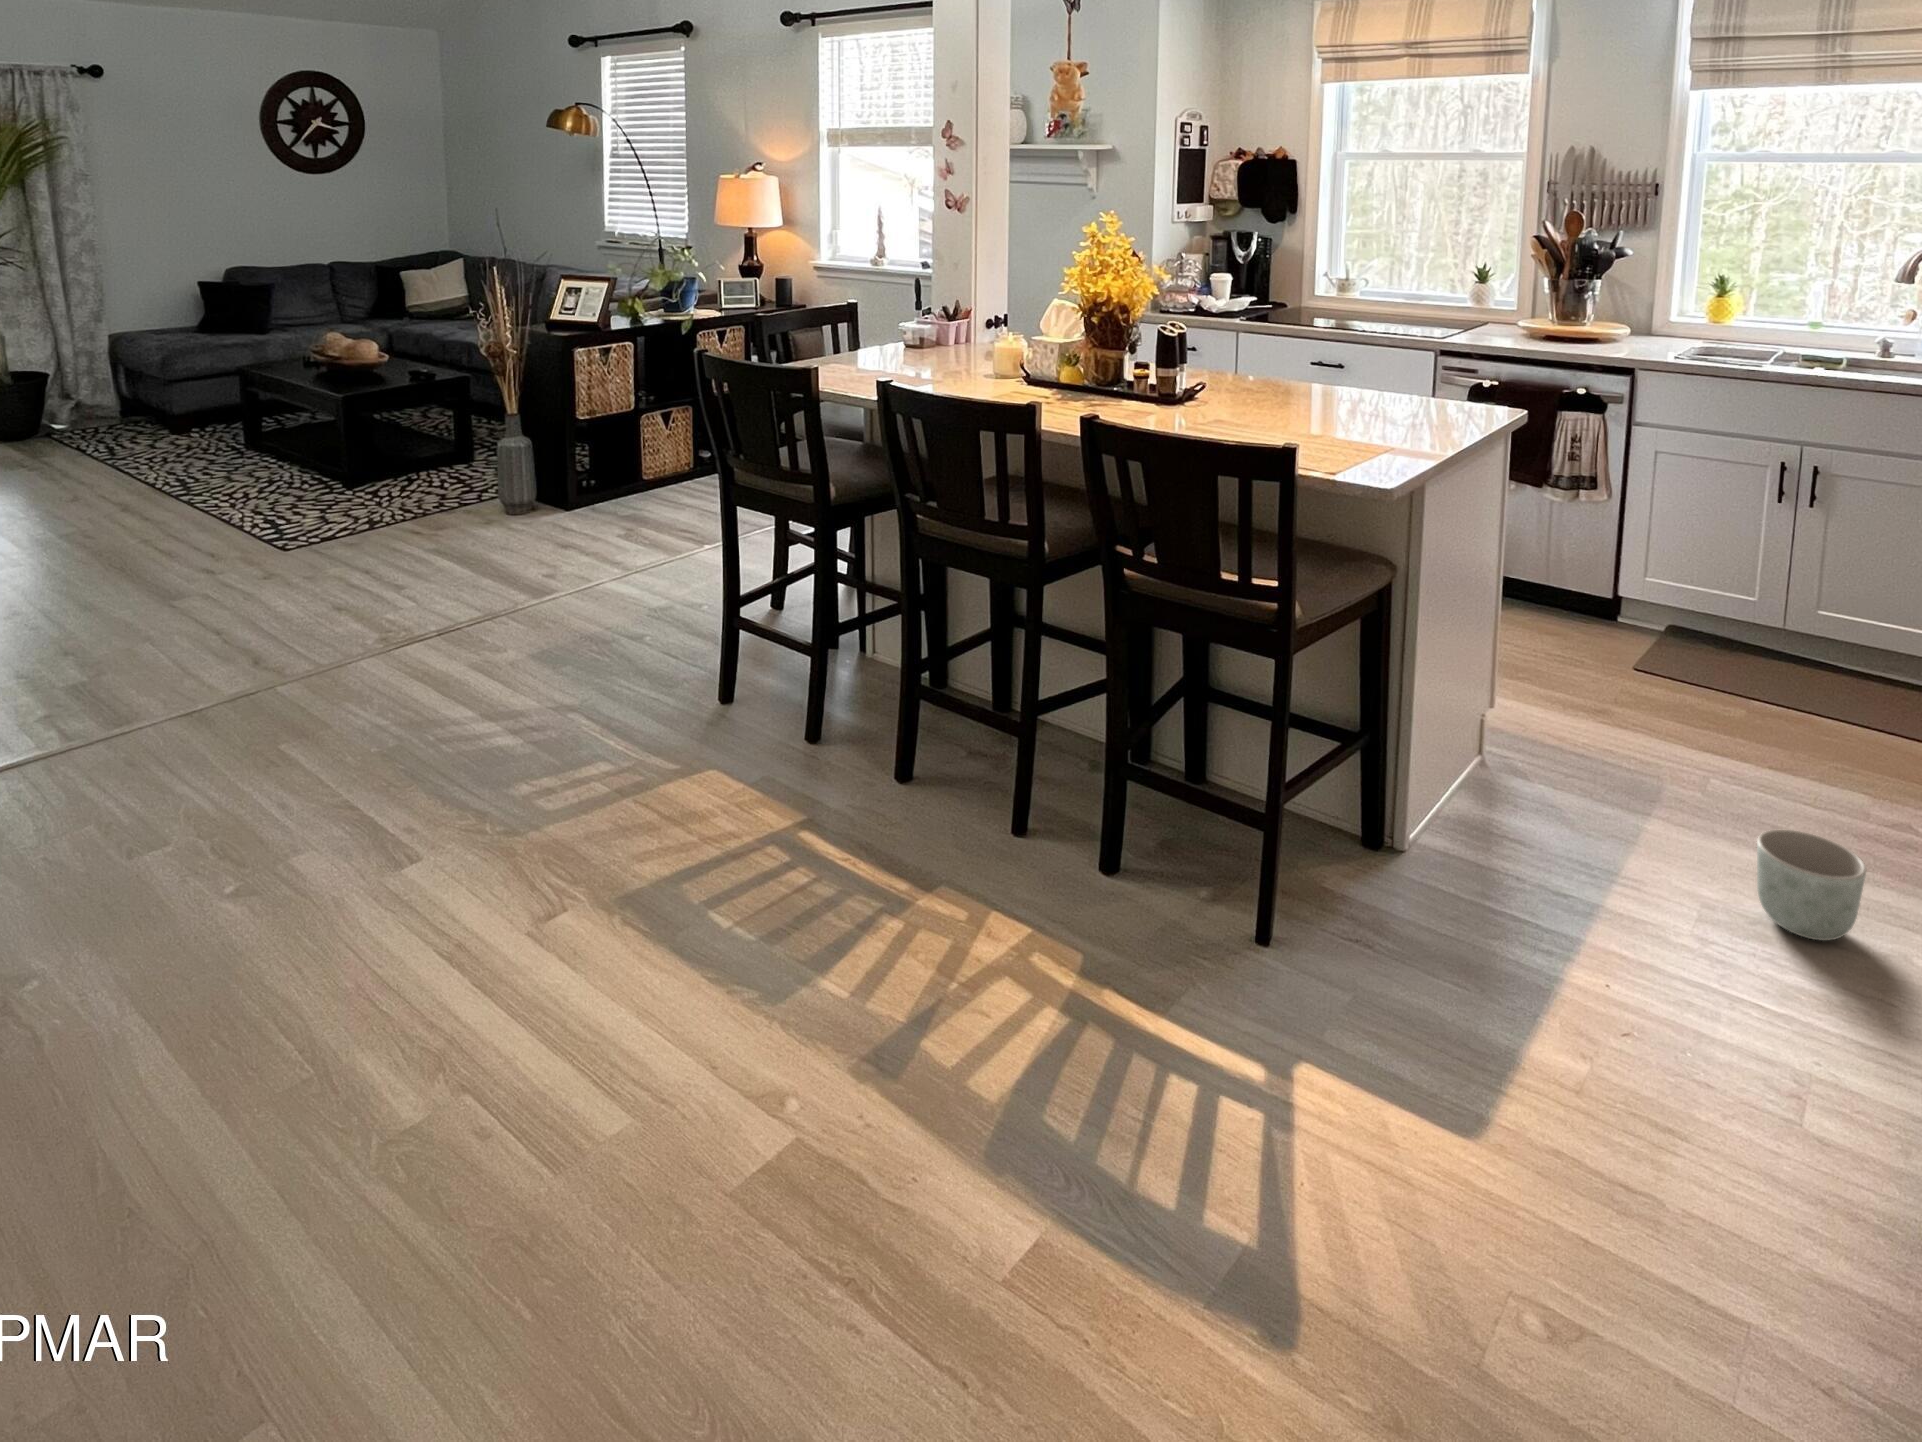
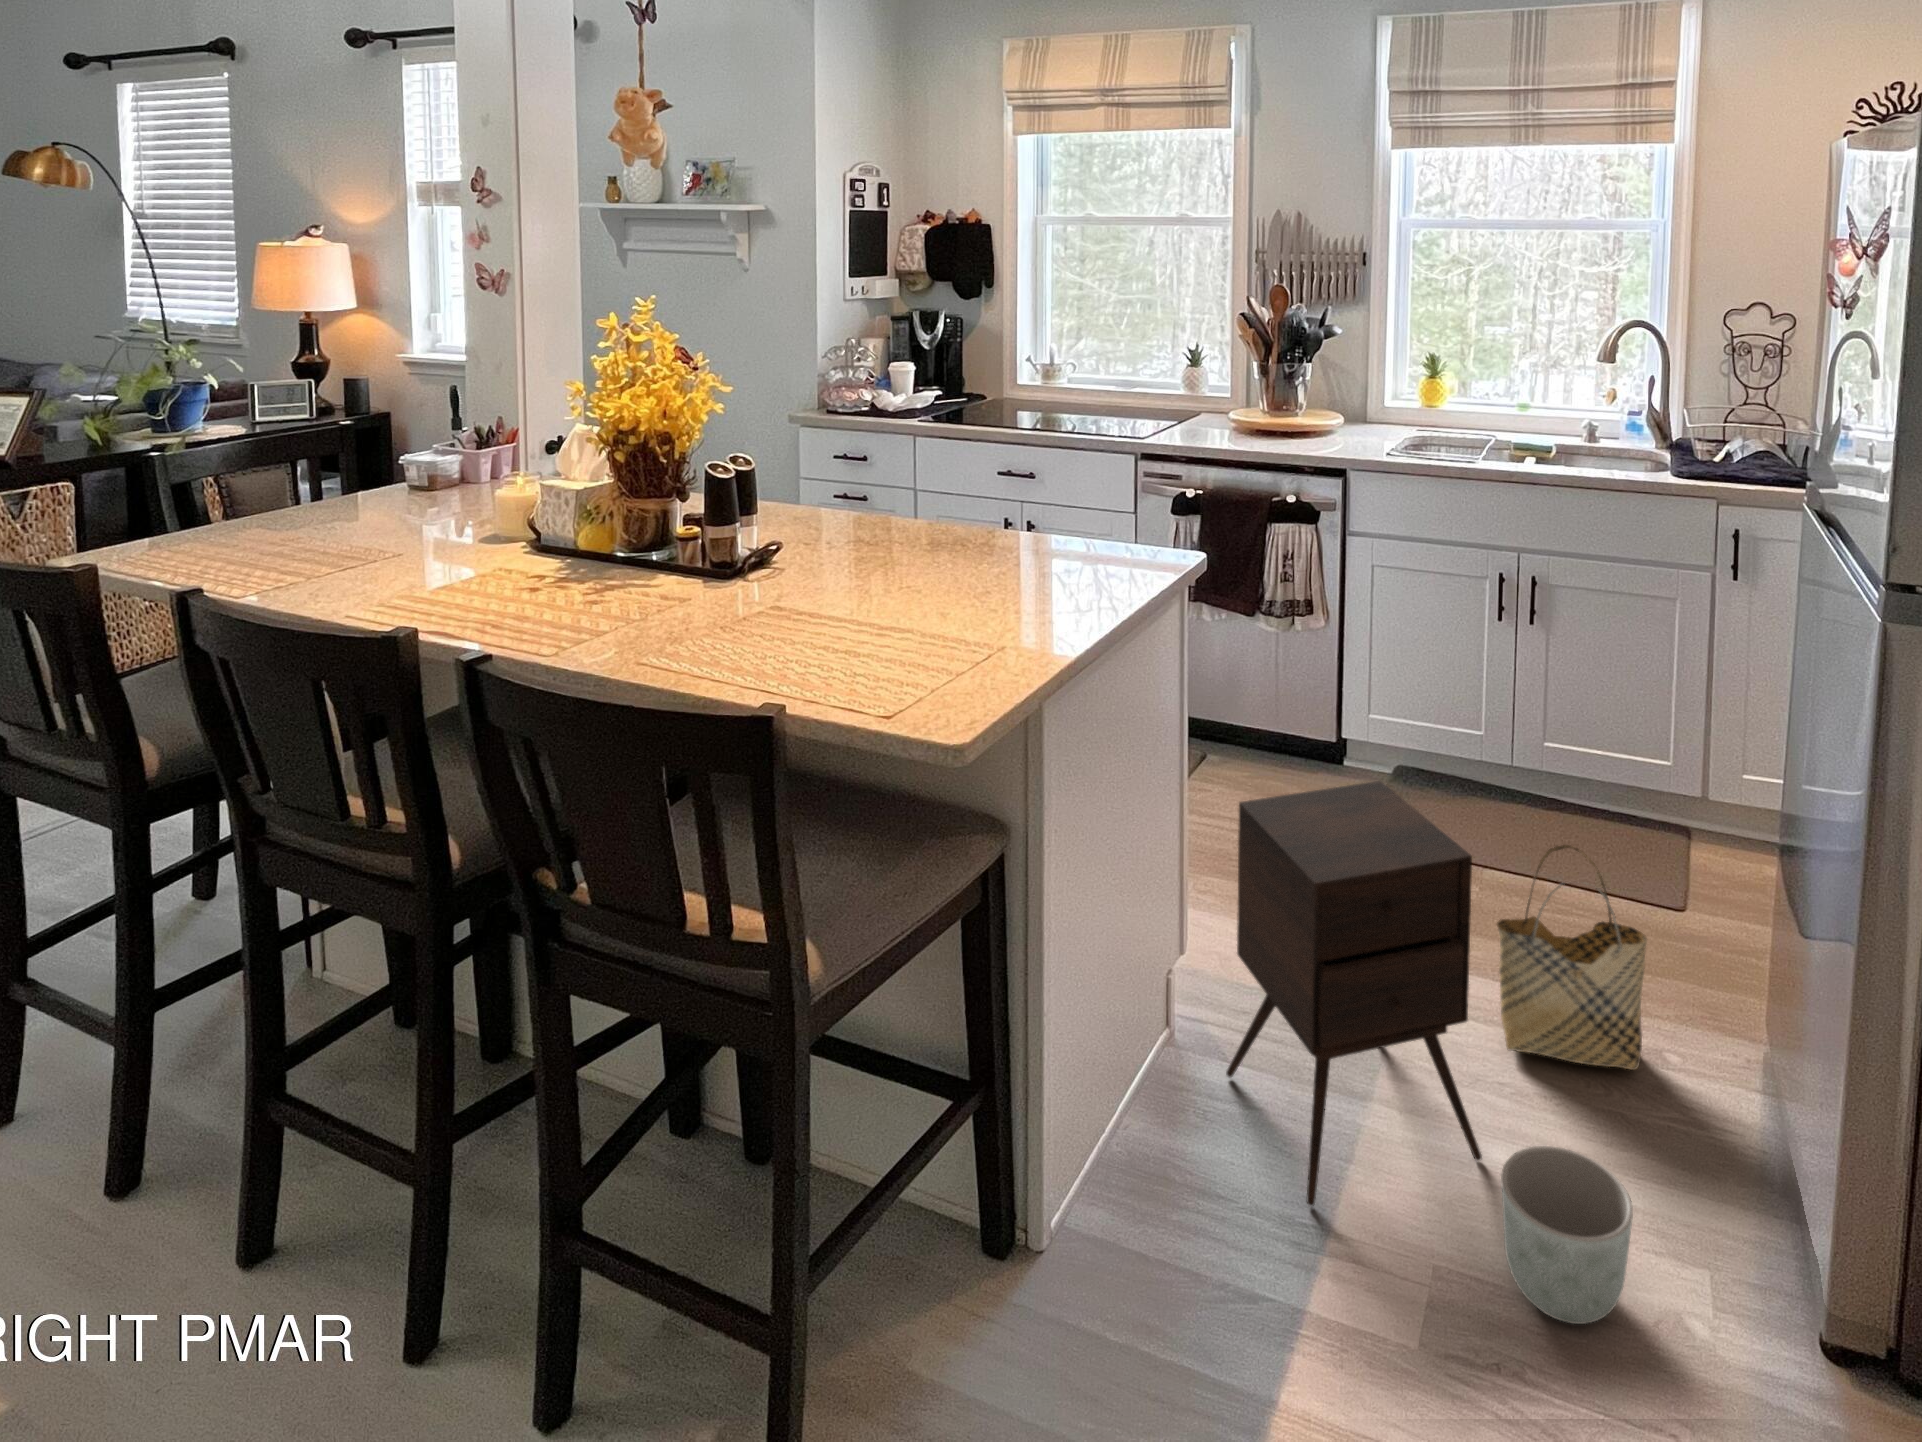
side table: none [1526,584,1745,855] -> present [1226,781,1482,1206]
woven basket: none [1762,655,1901,827] -> present [1497,845,1647,1070]

